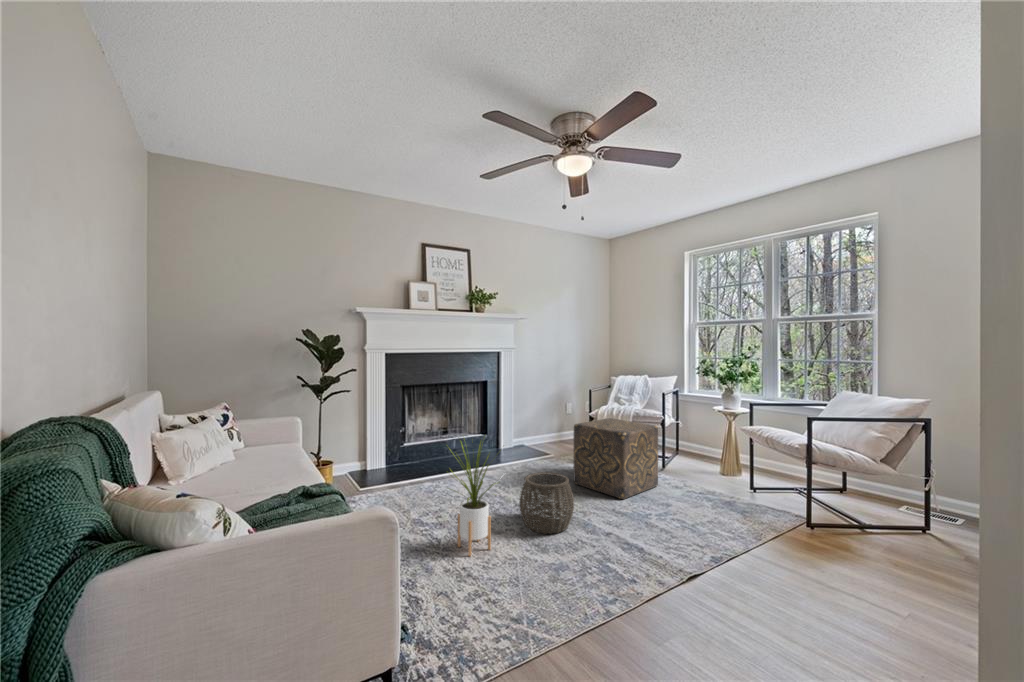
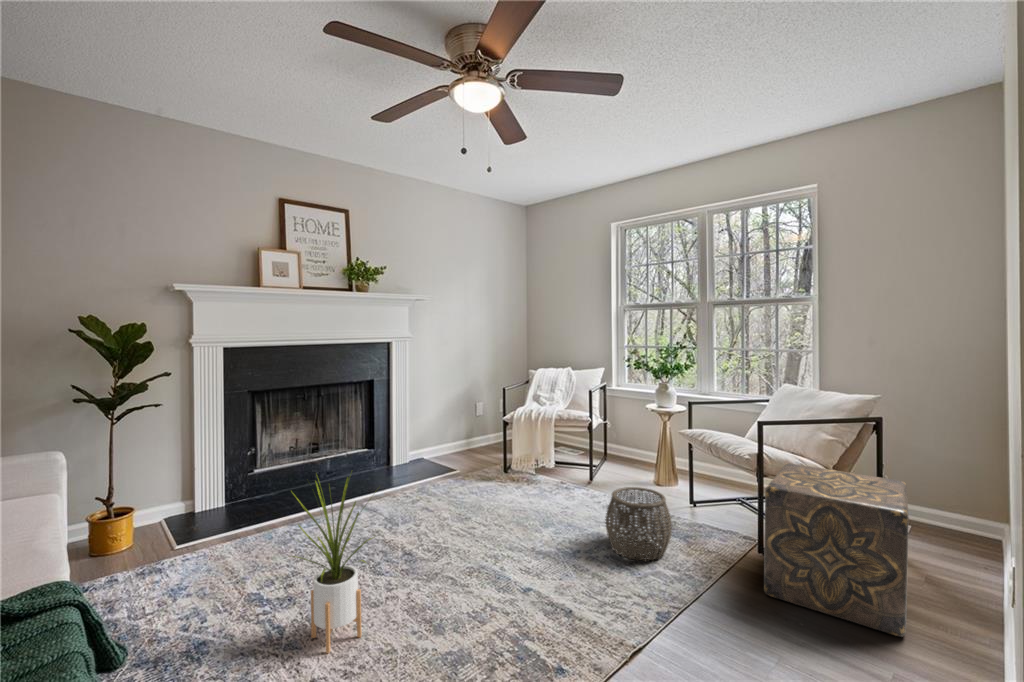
ottoman: present [573,418,658,499] -> present [764,463,909,637]
woven basket: present [519,472,574,534] -> present [605,487,672,561]

